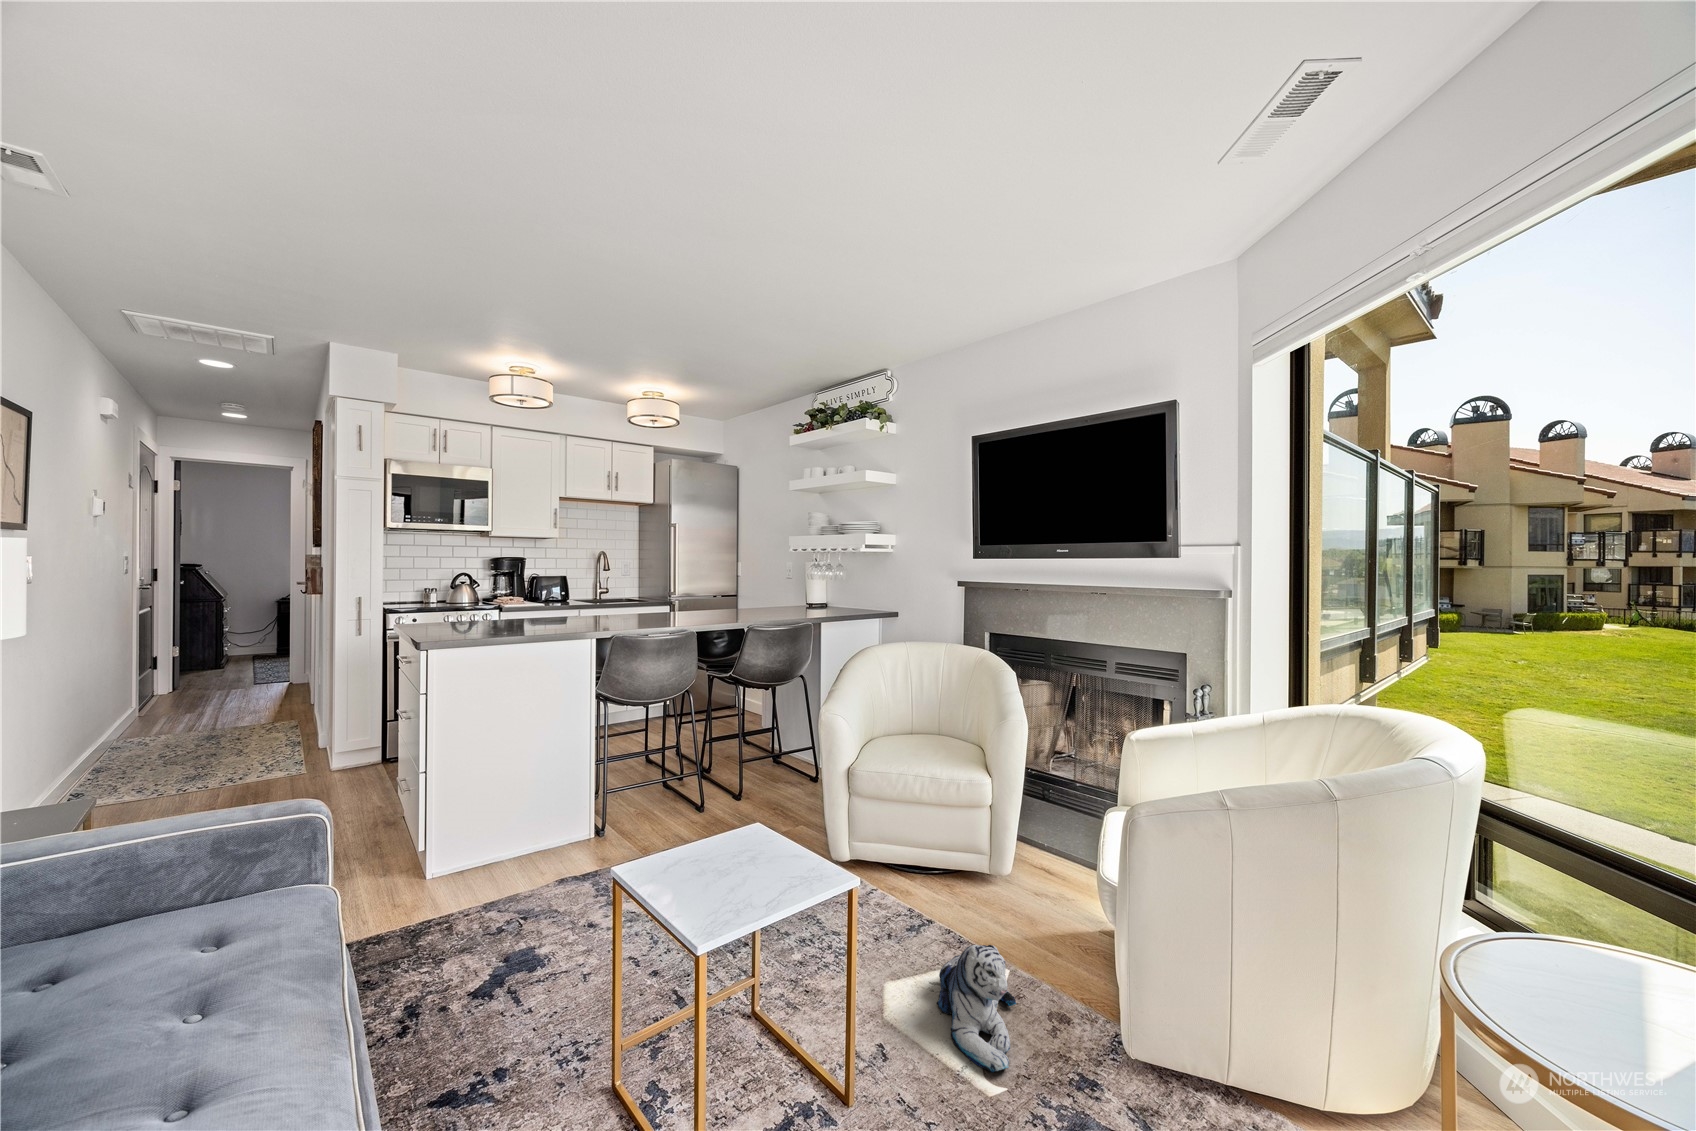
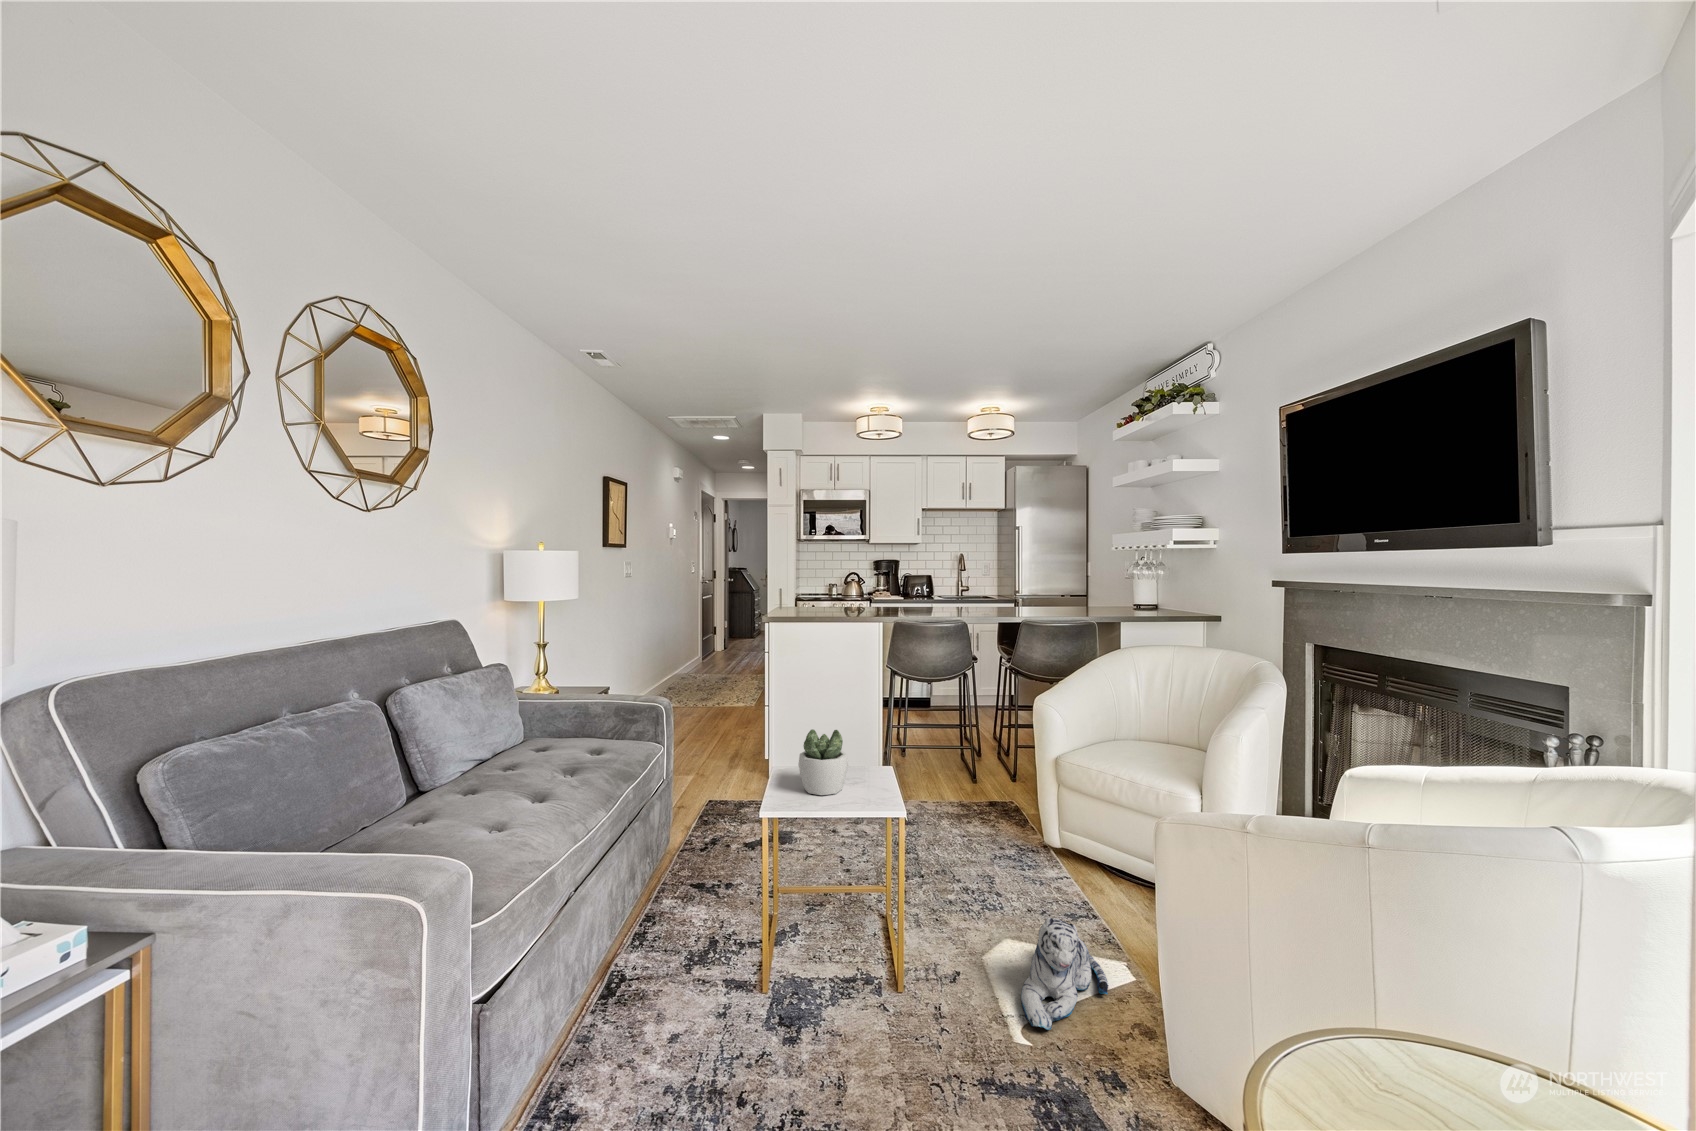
succulent plant: none [682,794,748,891] -> present [798,729,848,795]

